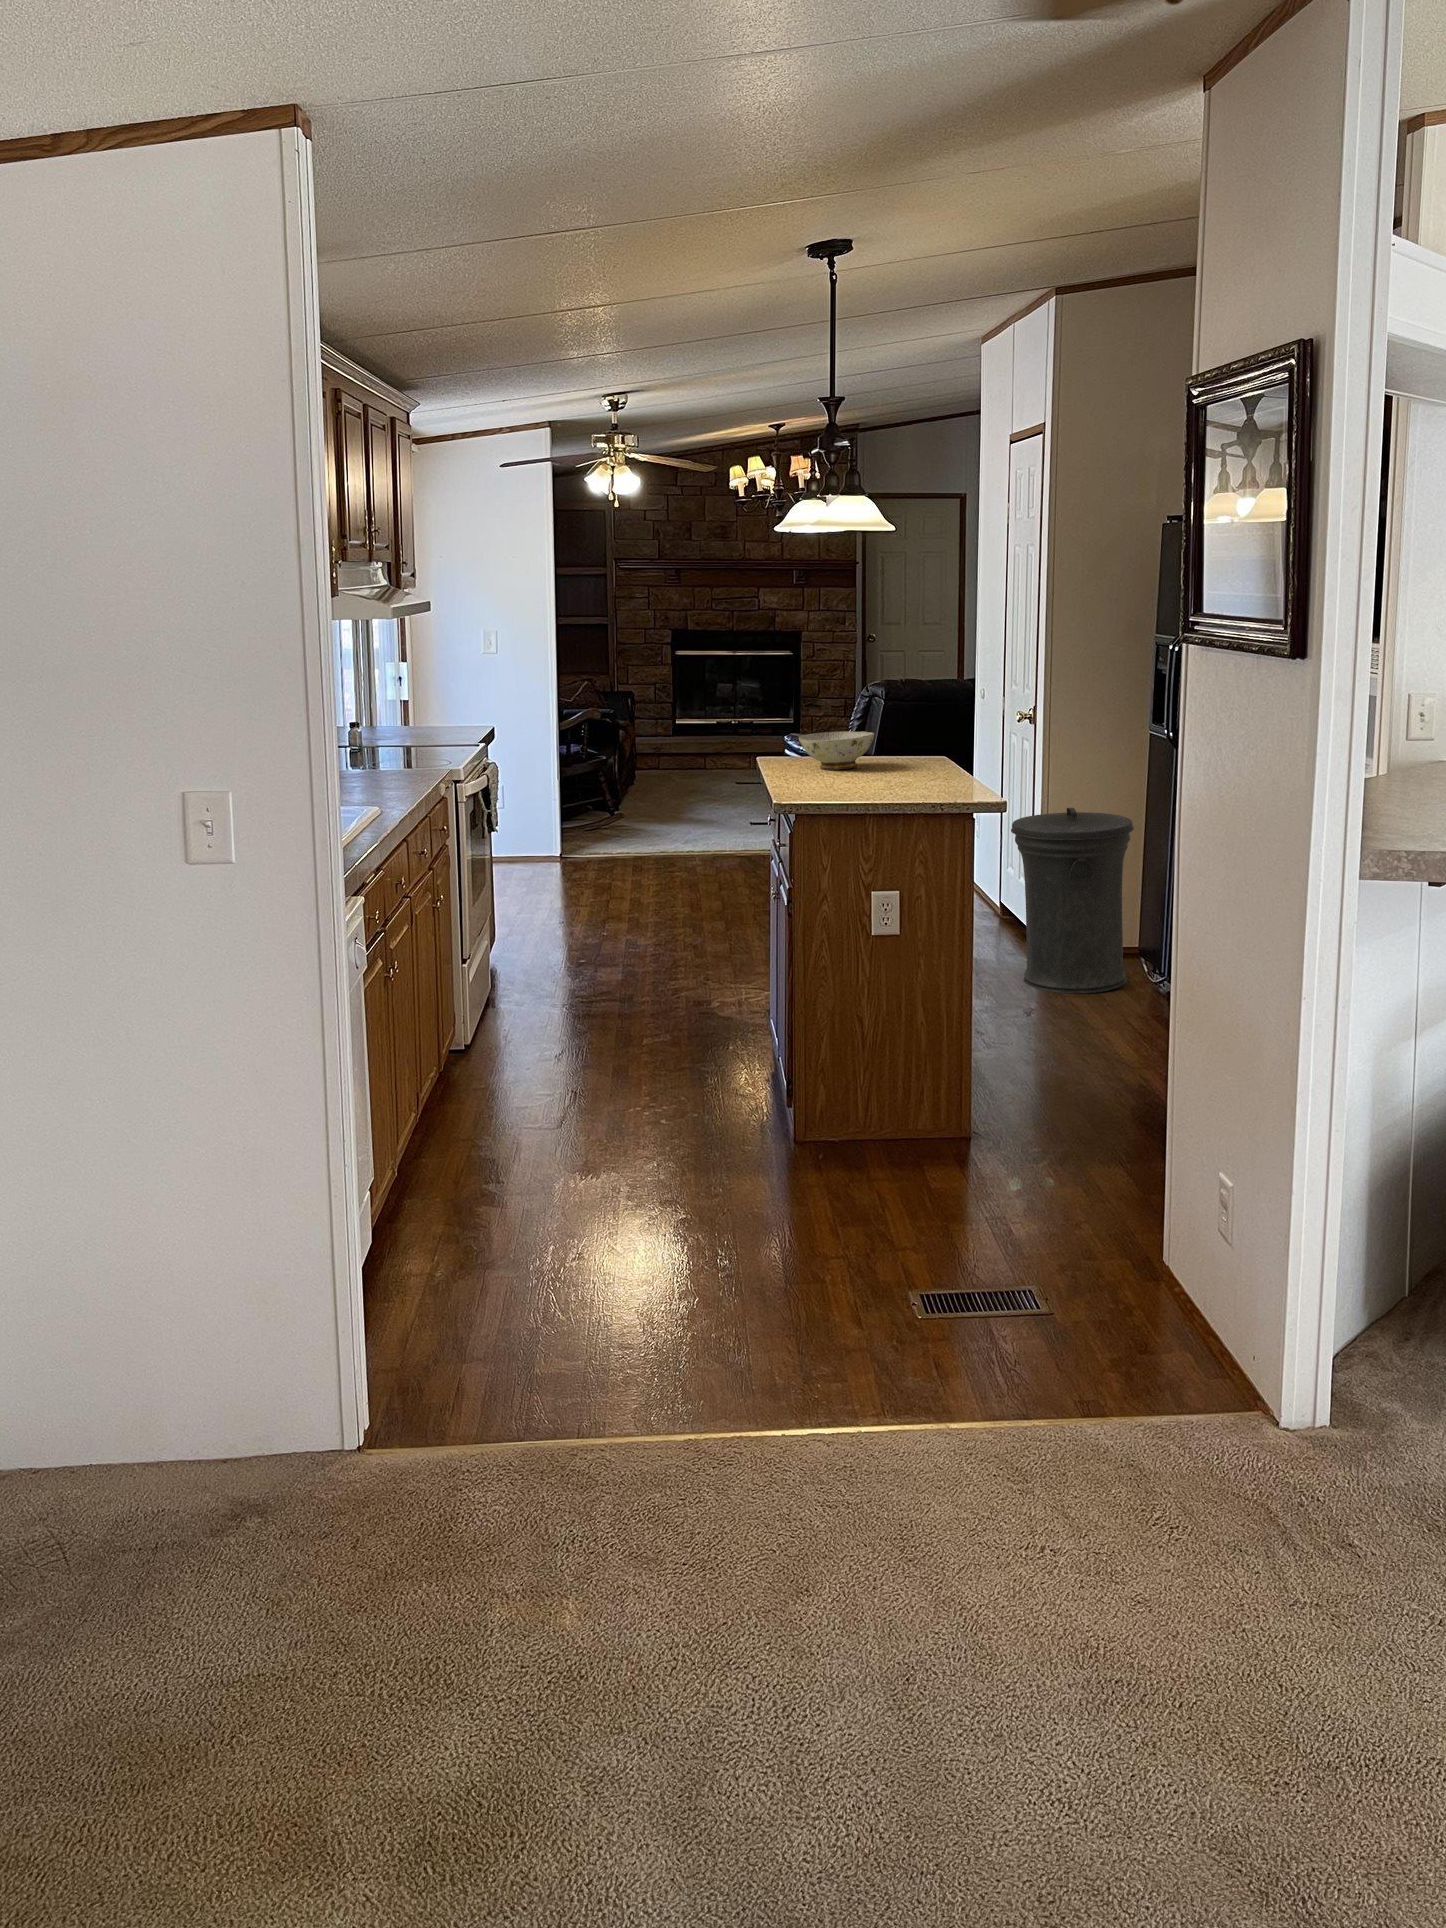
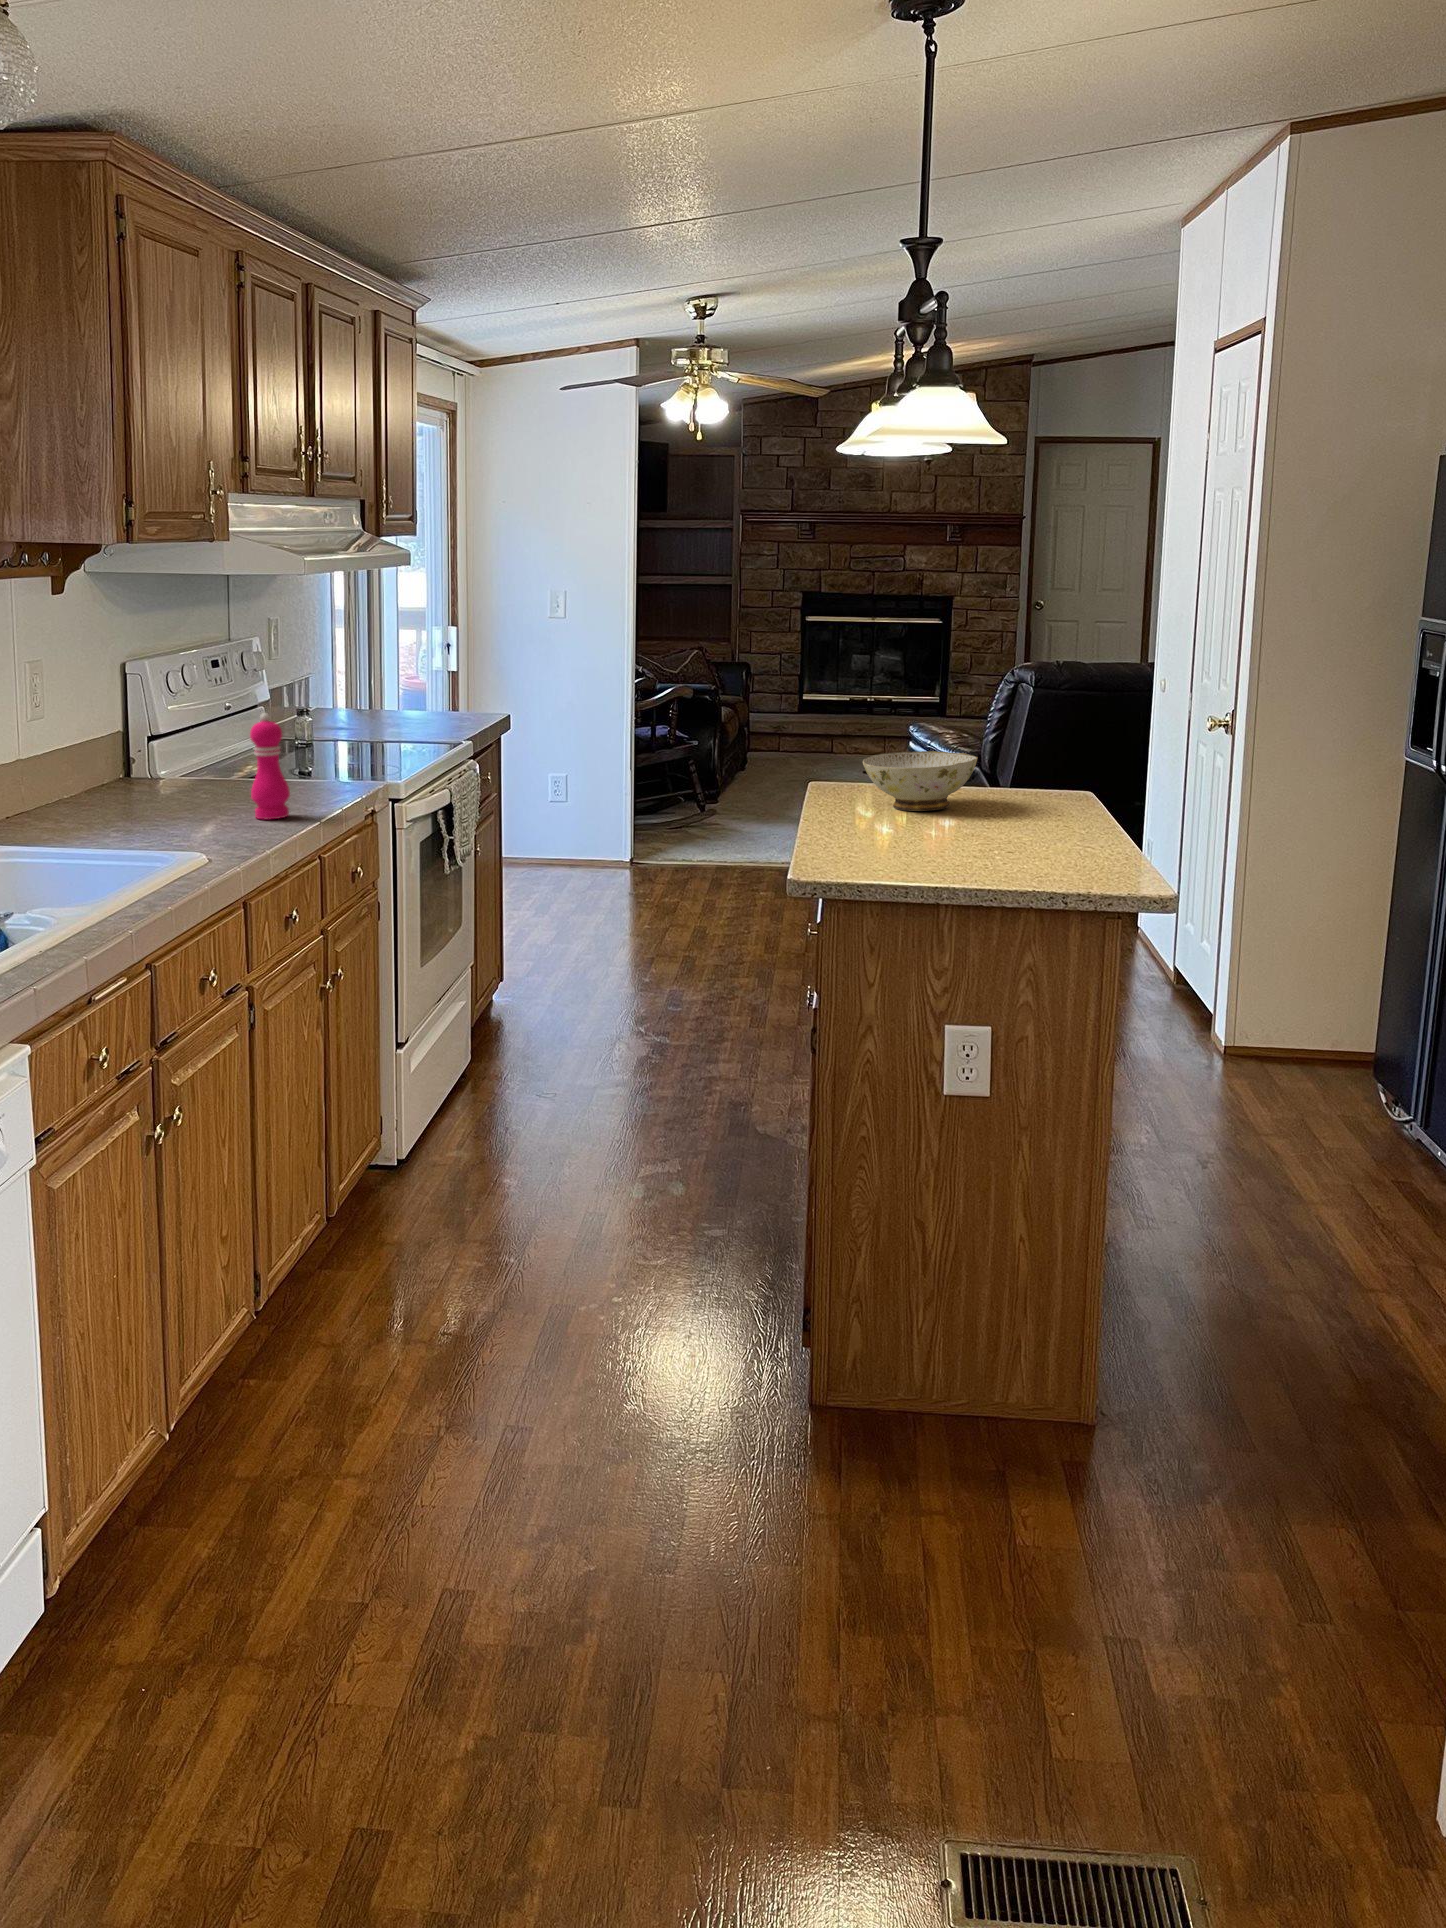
pepper mill: none [380,716,409,790] -> present [250,713,290,819]
trash can: present [1011,808,1134,994] -> none [1189,861,1377,1135]

